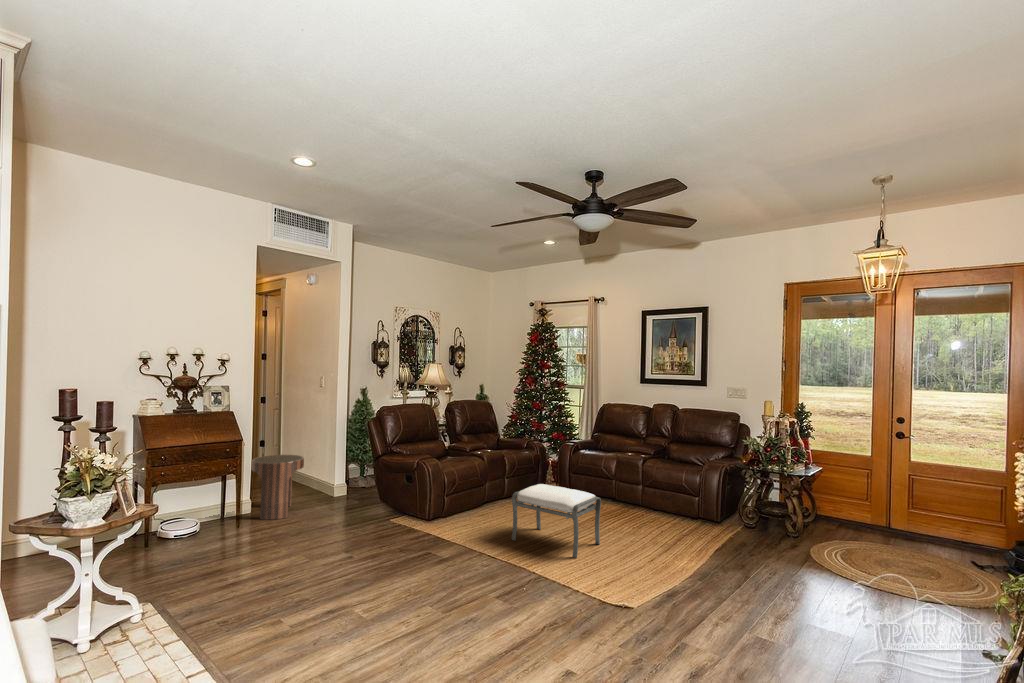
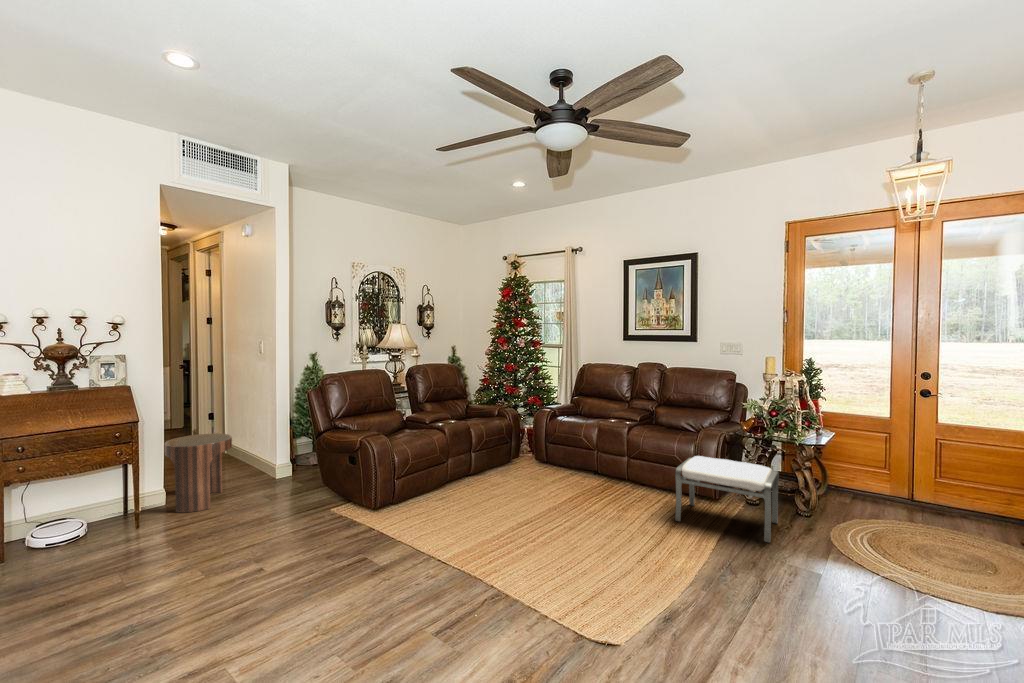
ottoman: present [512,484,601,558] -> present [675,456,779,543]

